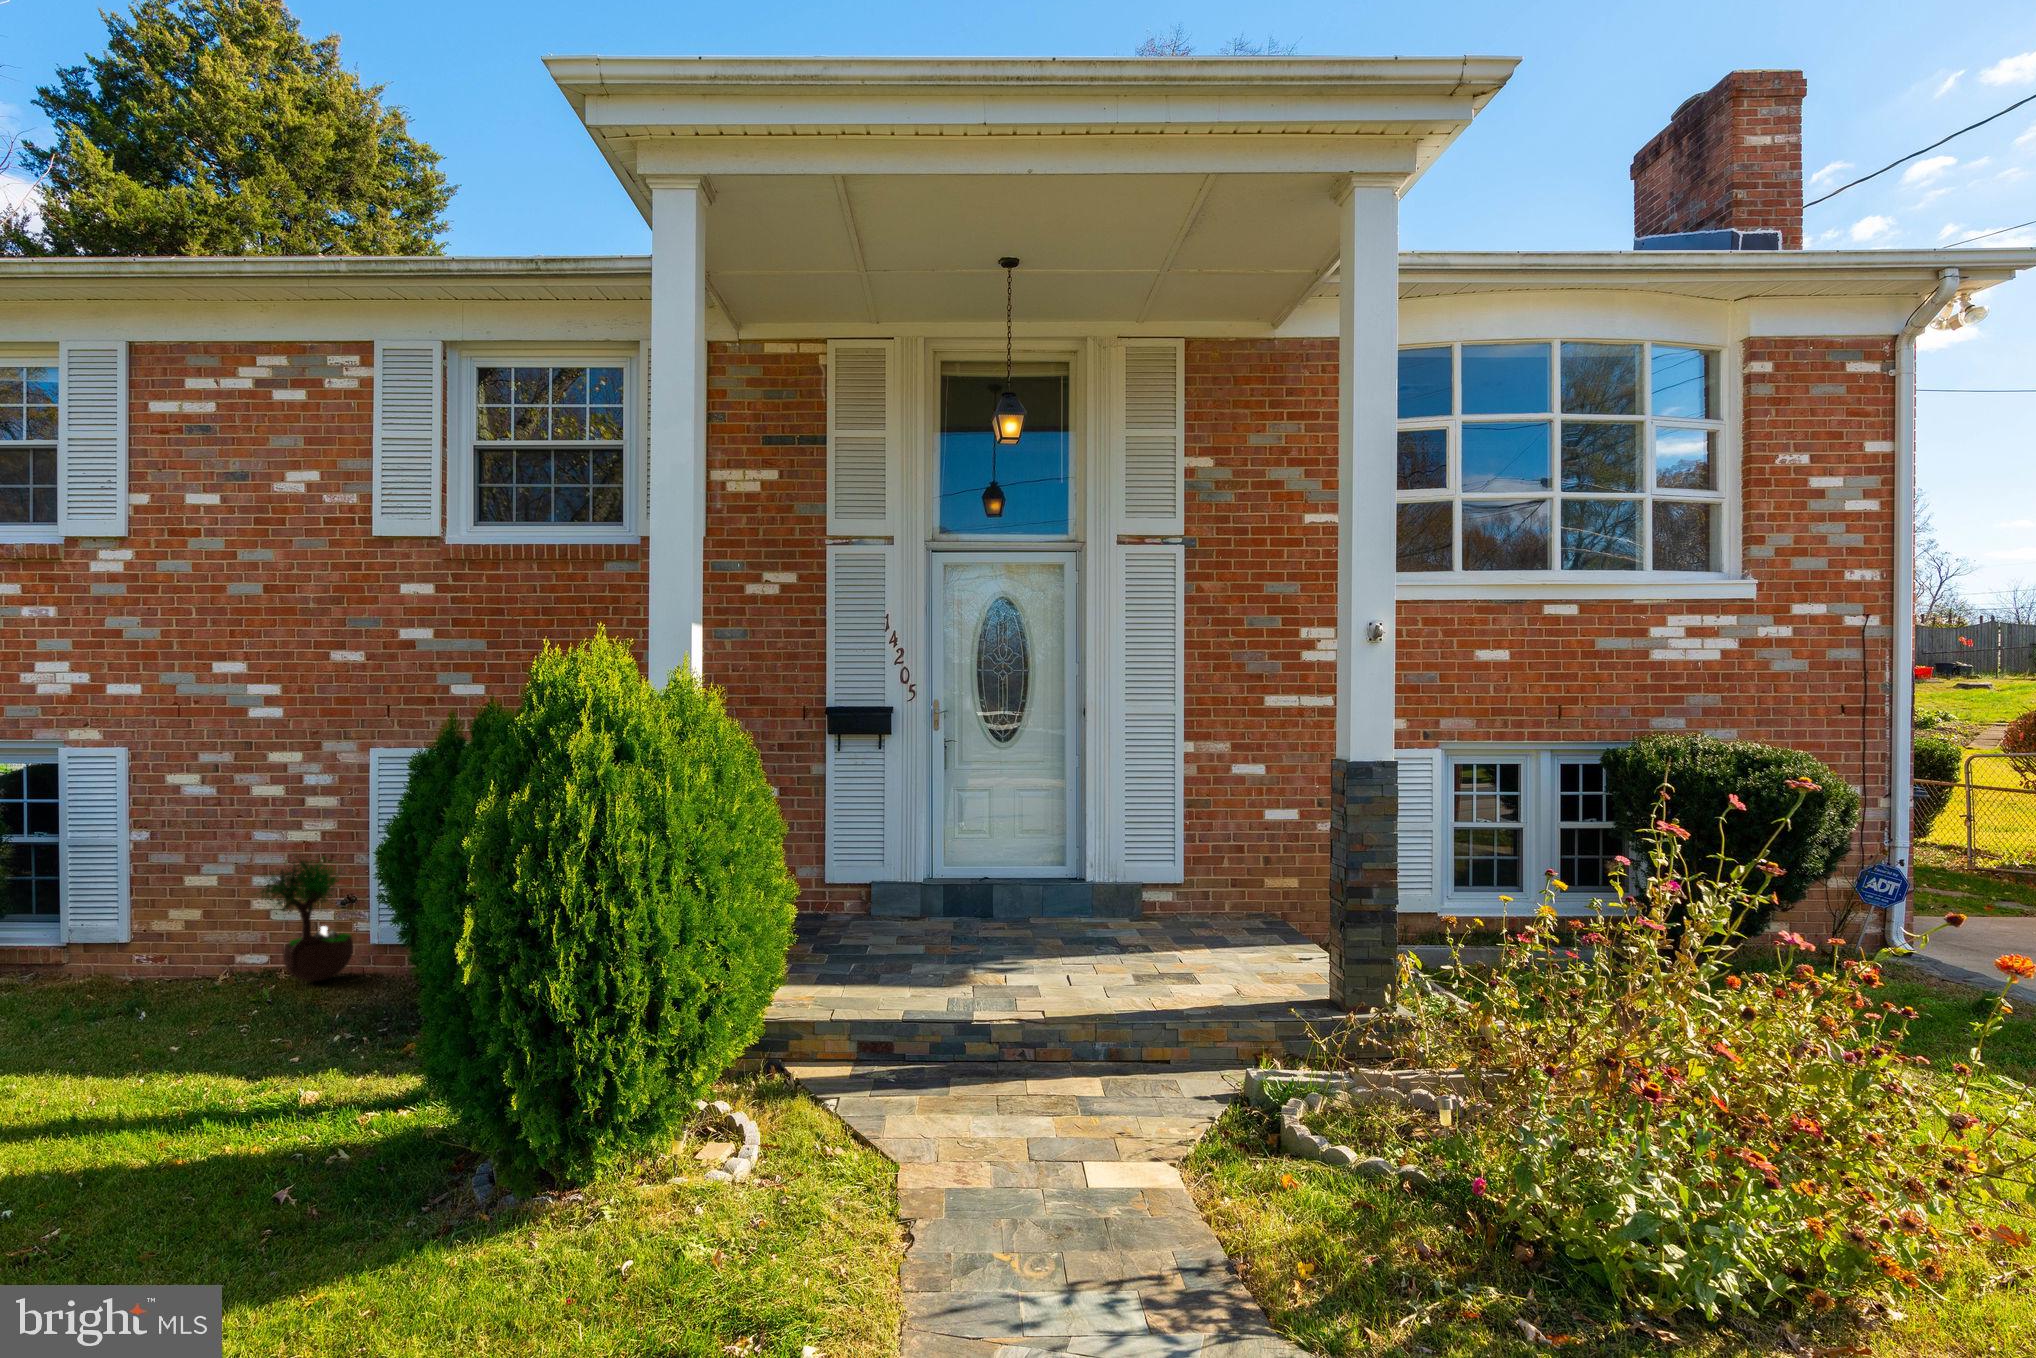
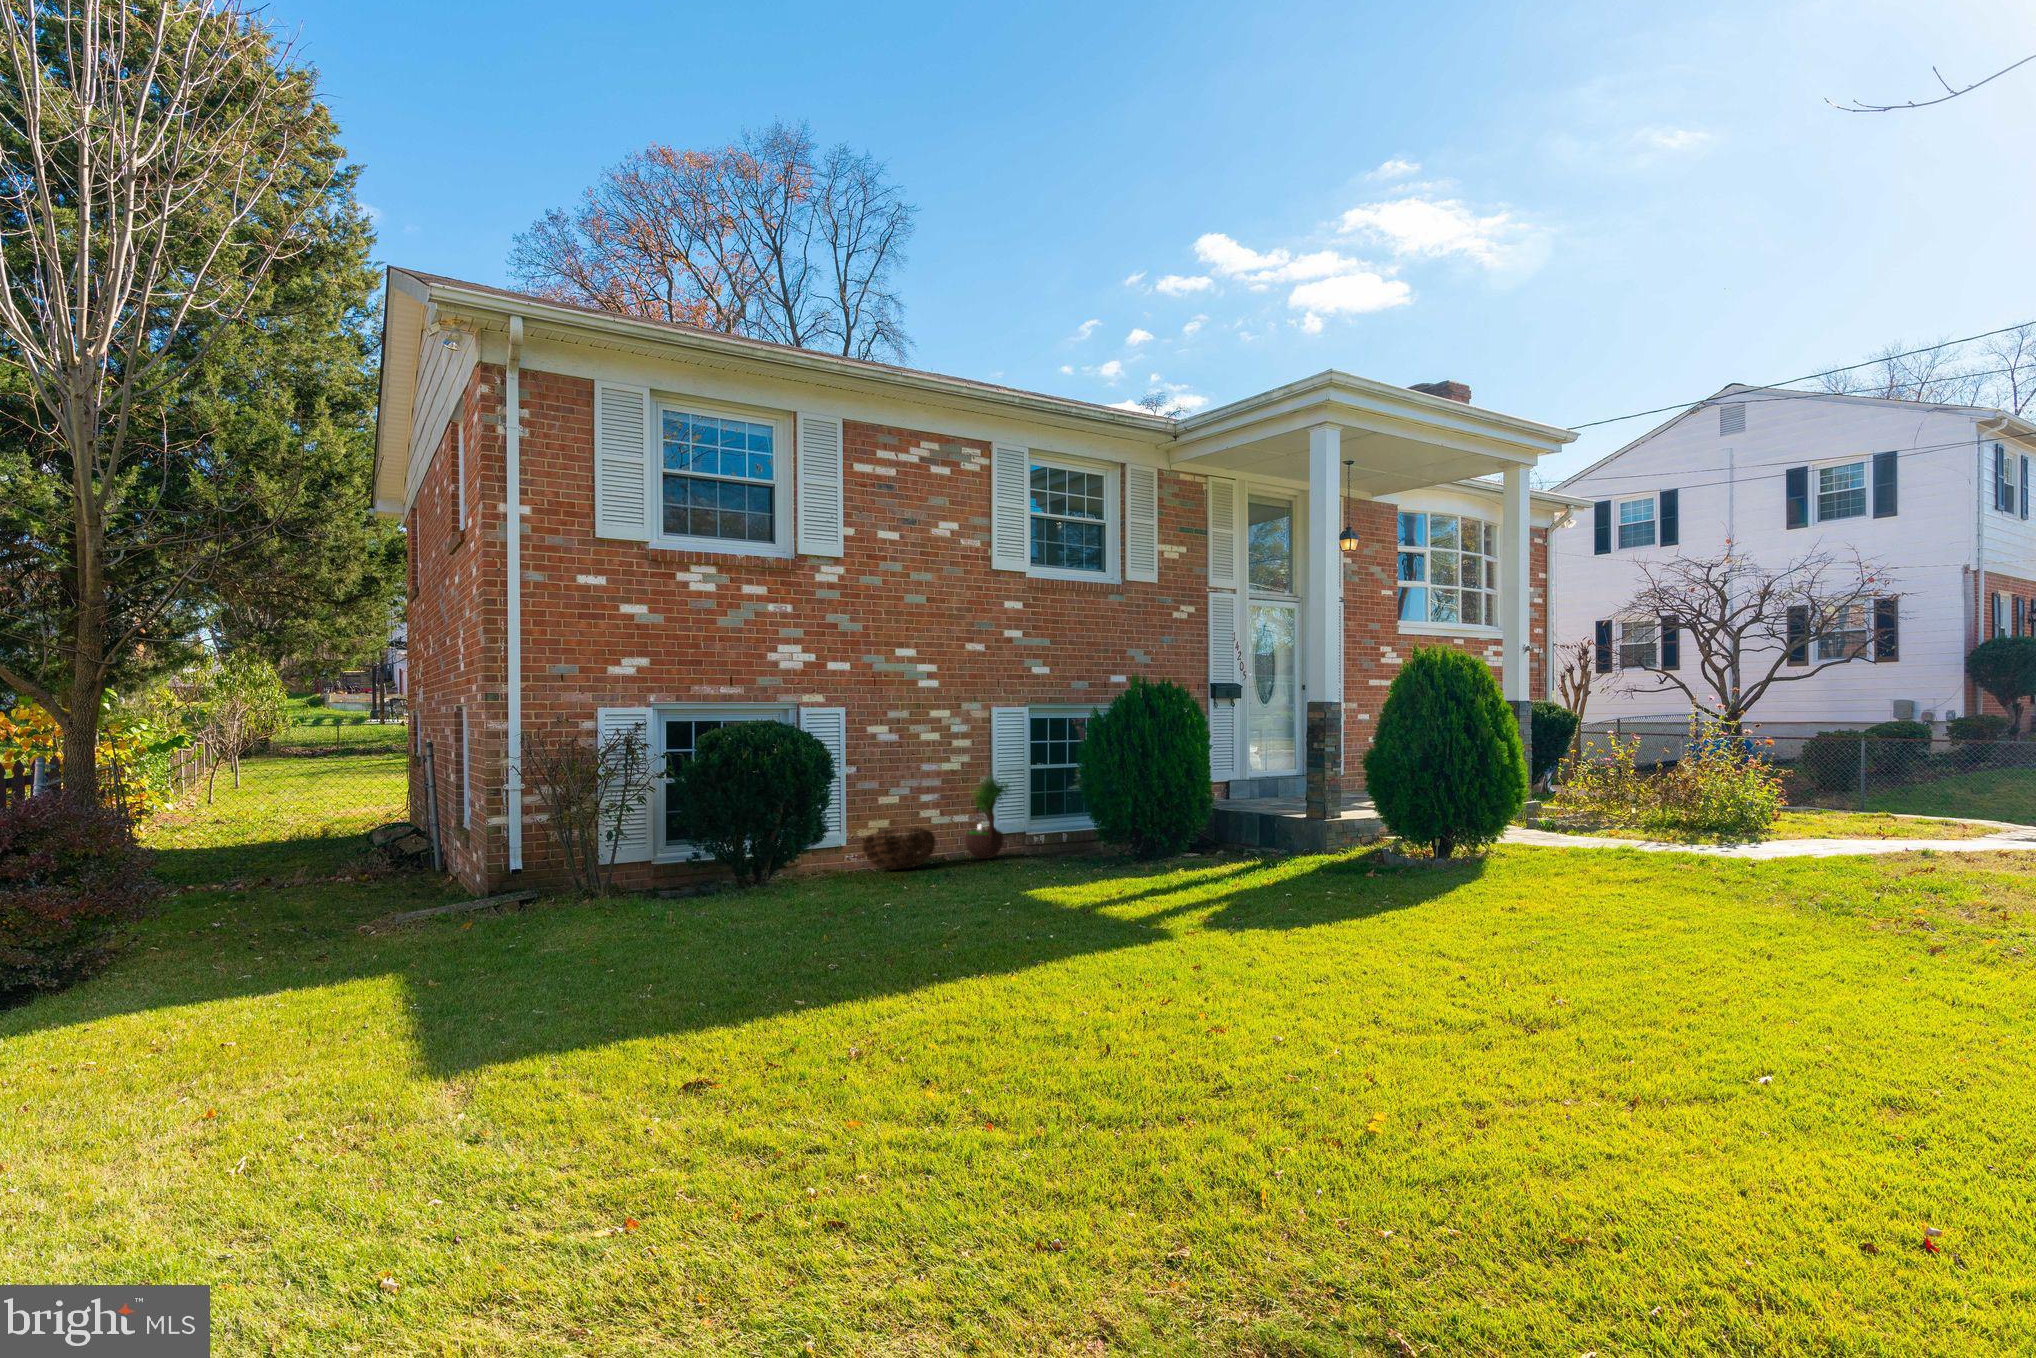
basket: none [111,928,236,987] -> present [862,828,935,870]

